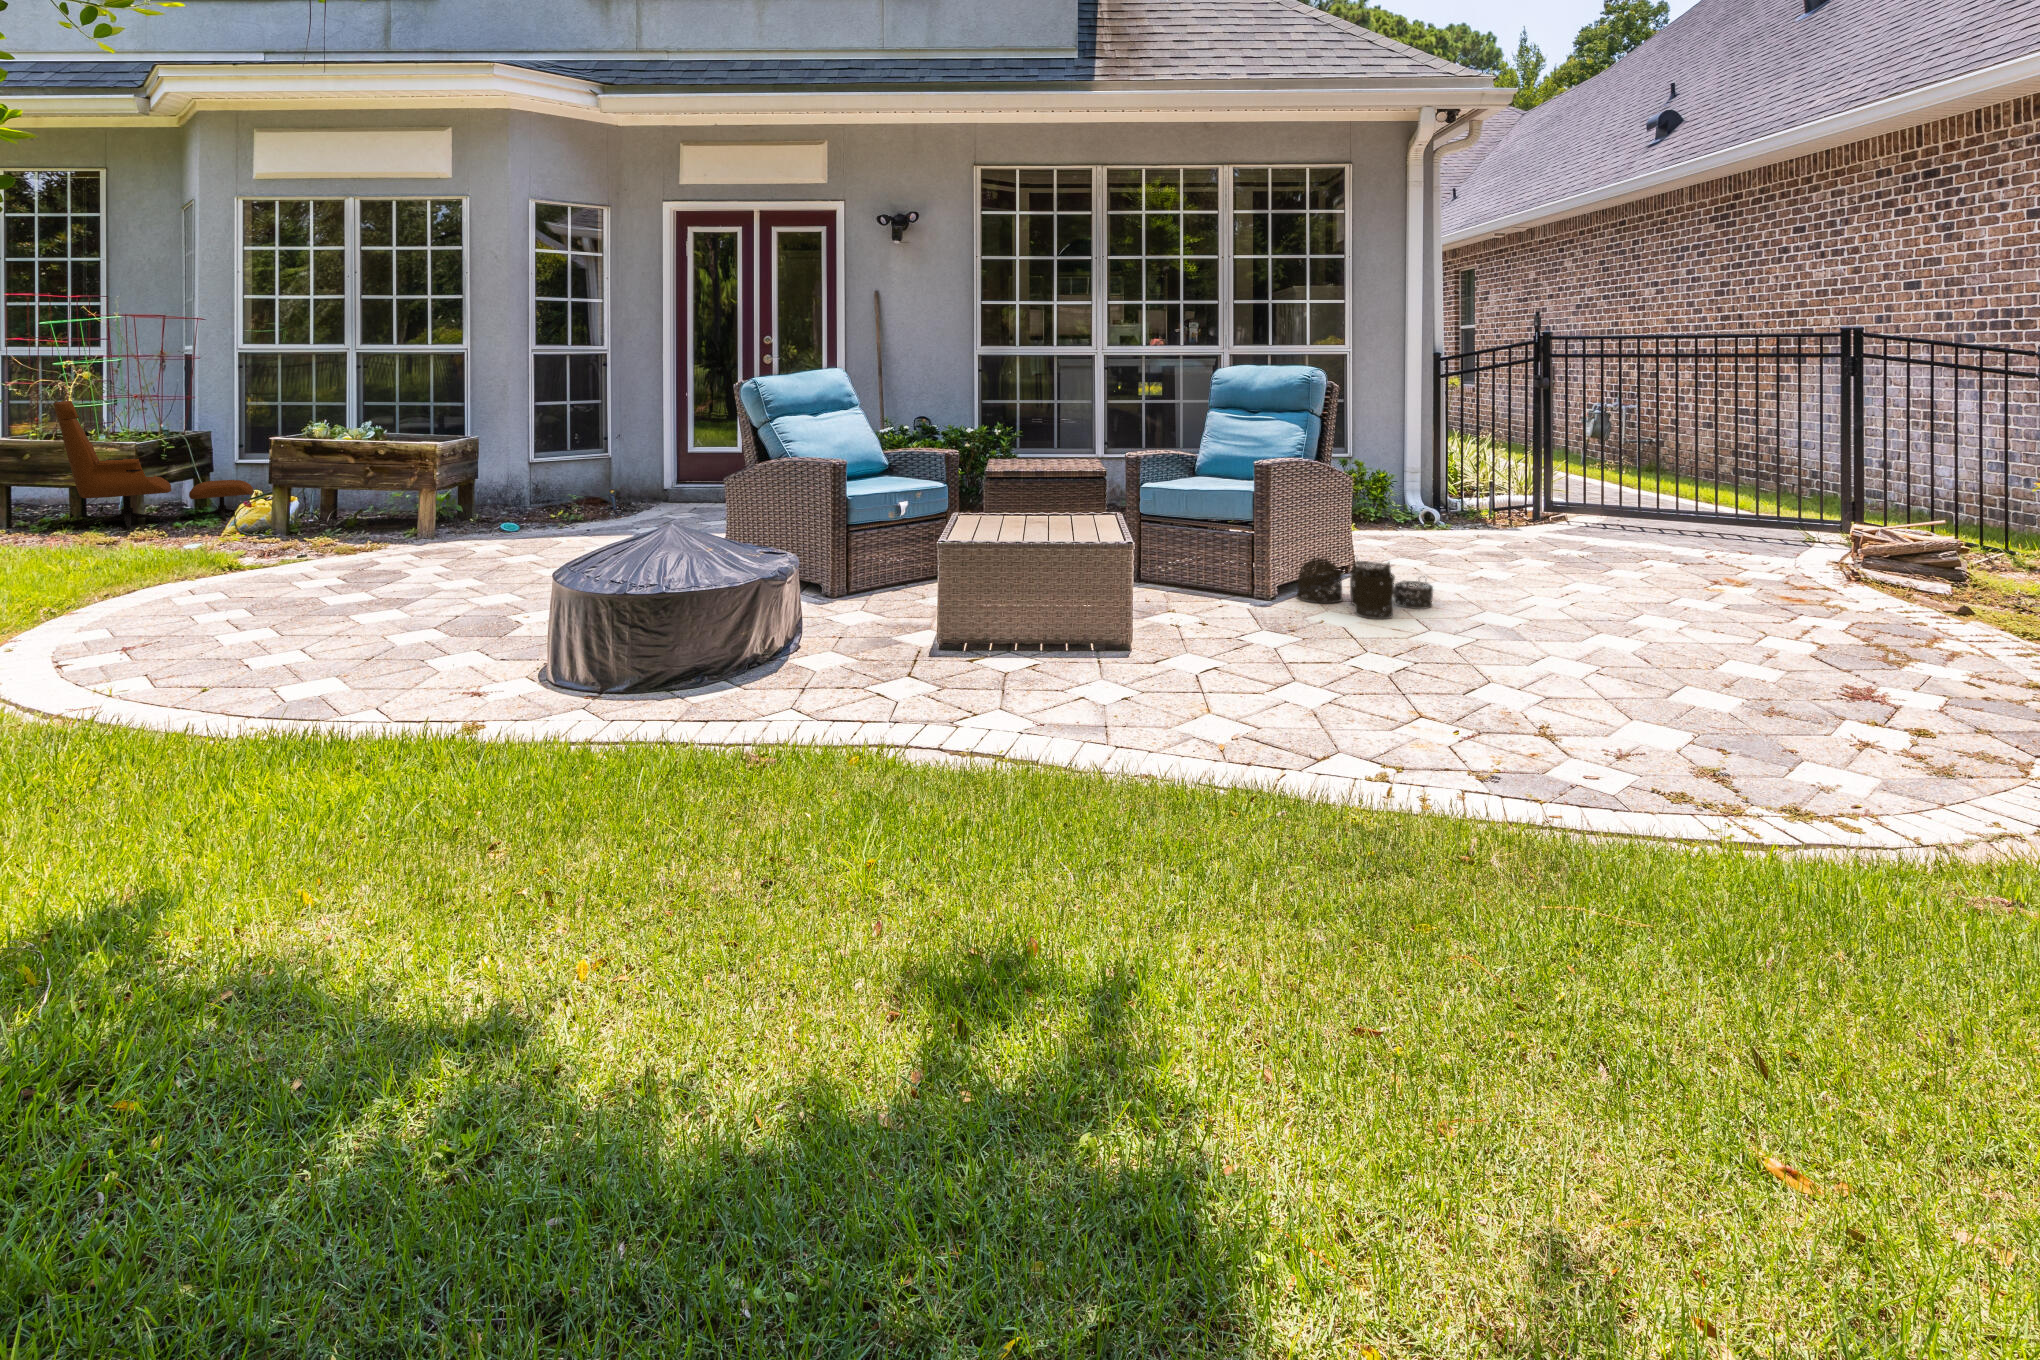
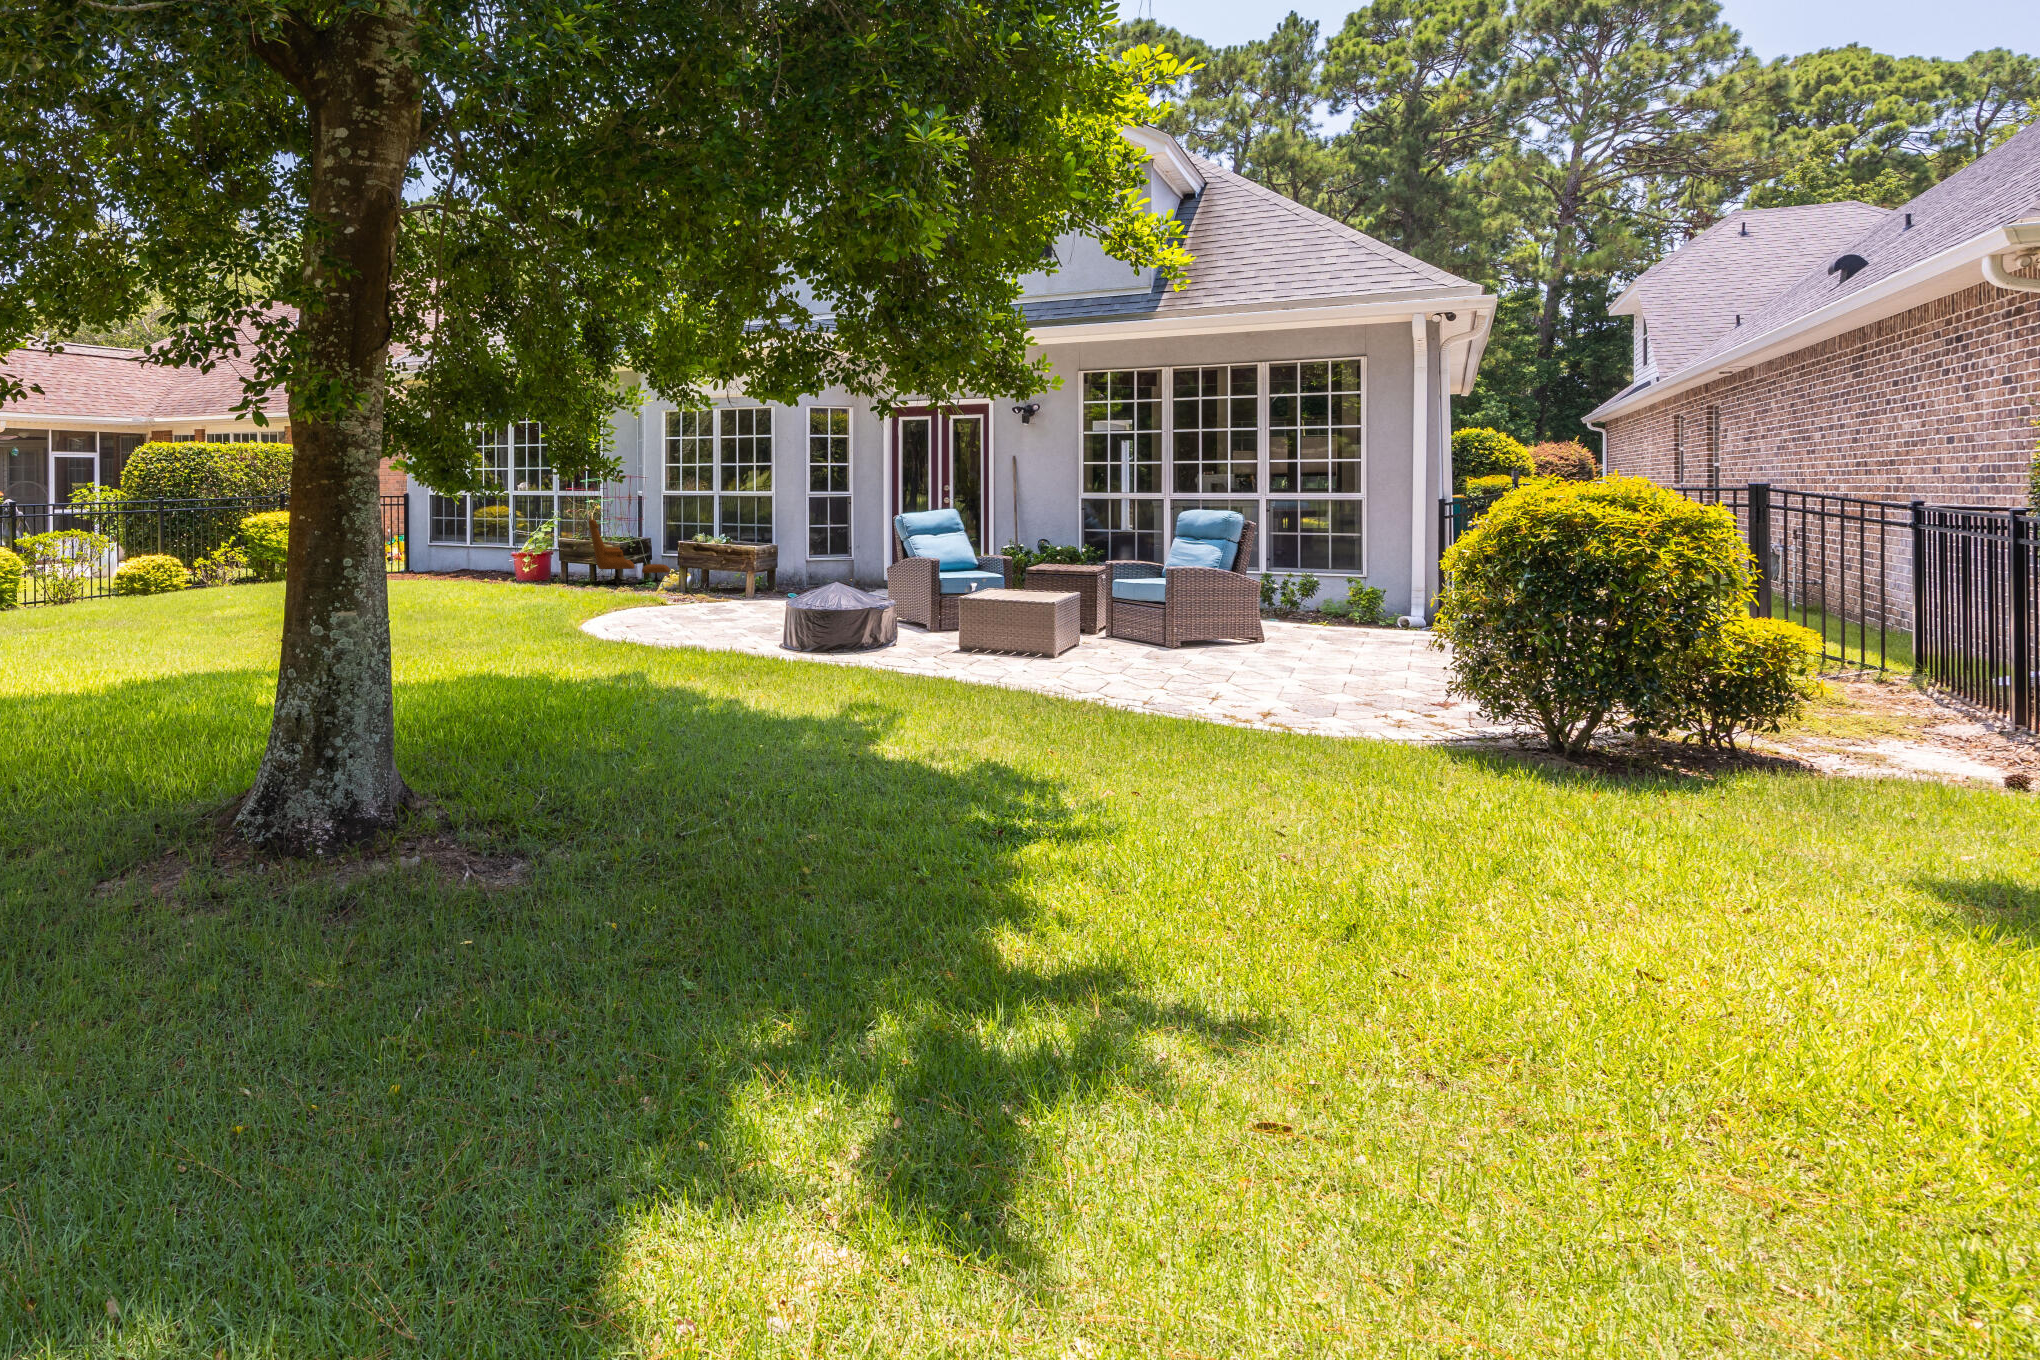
woven basket: present [1297,558,1433,619] -> none [1194,627,1276,662]

